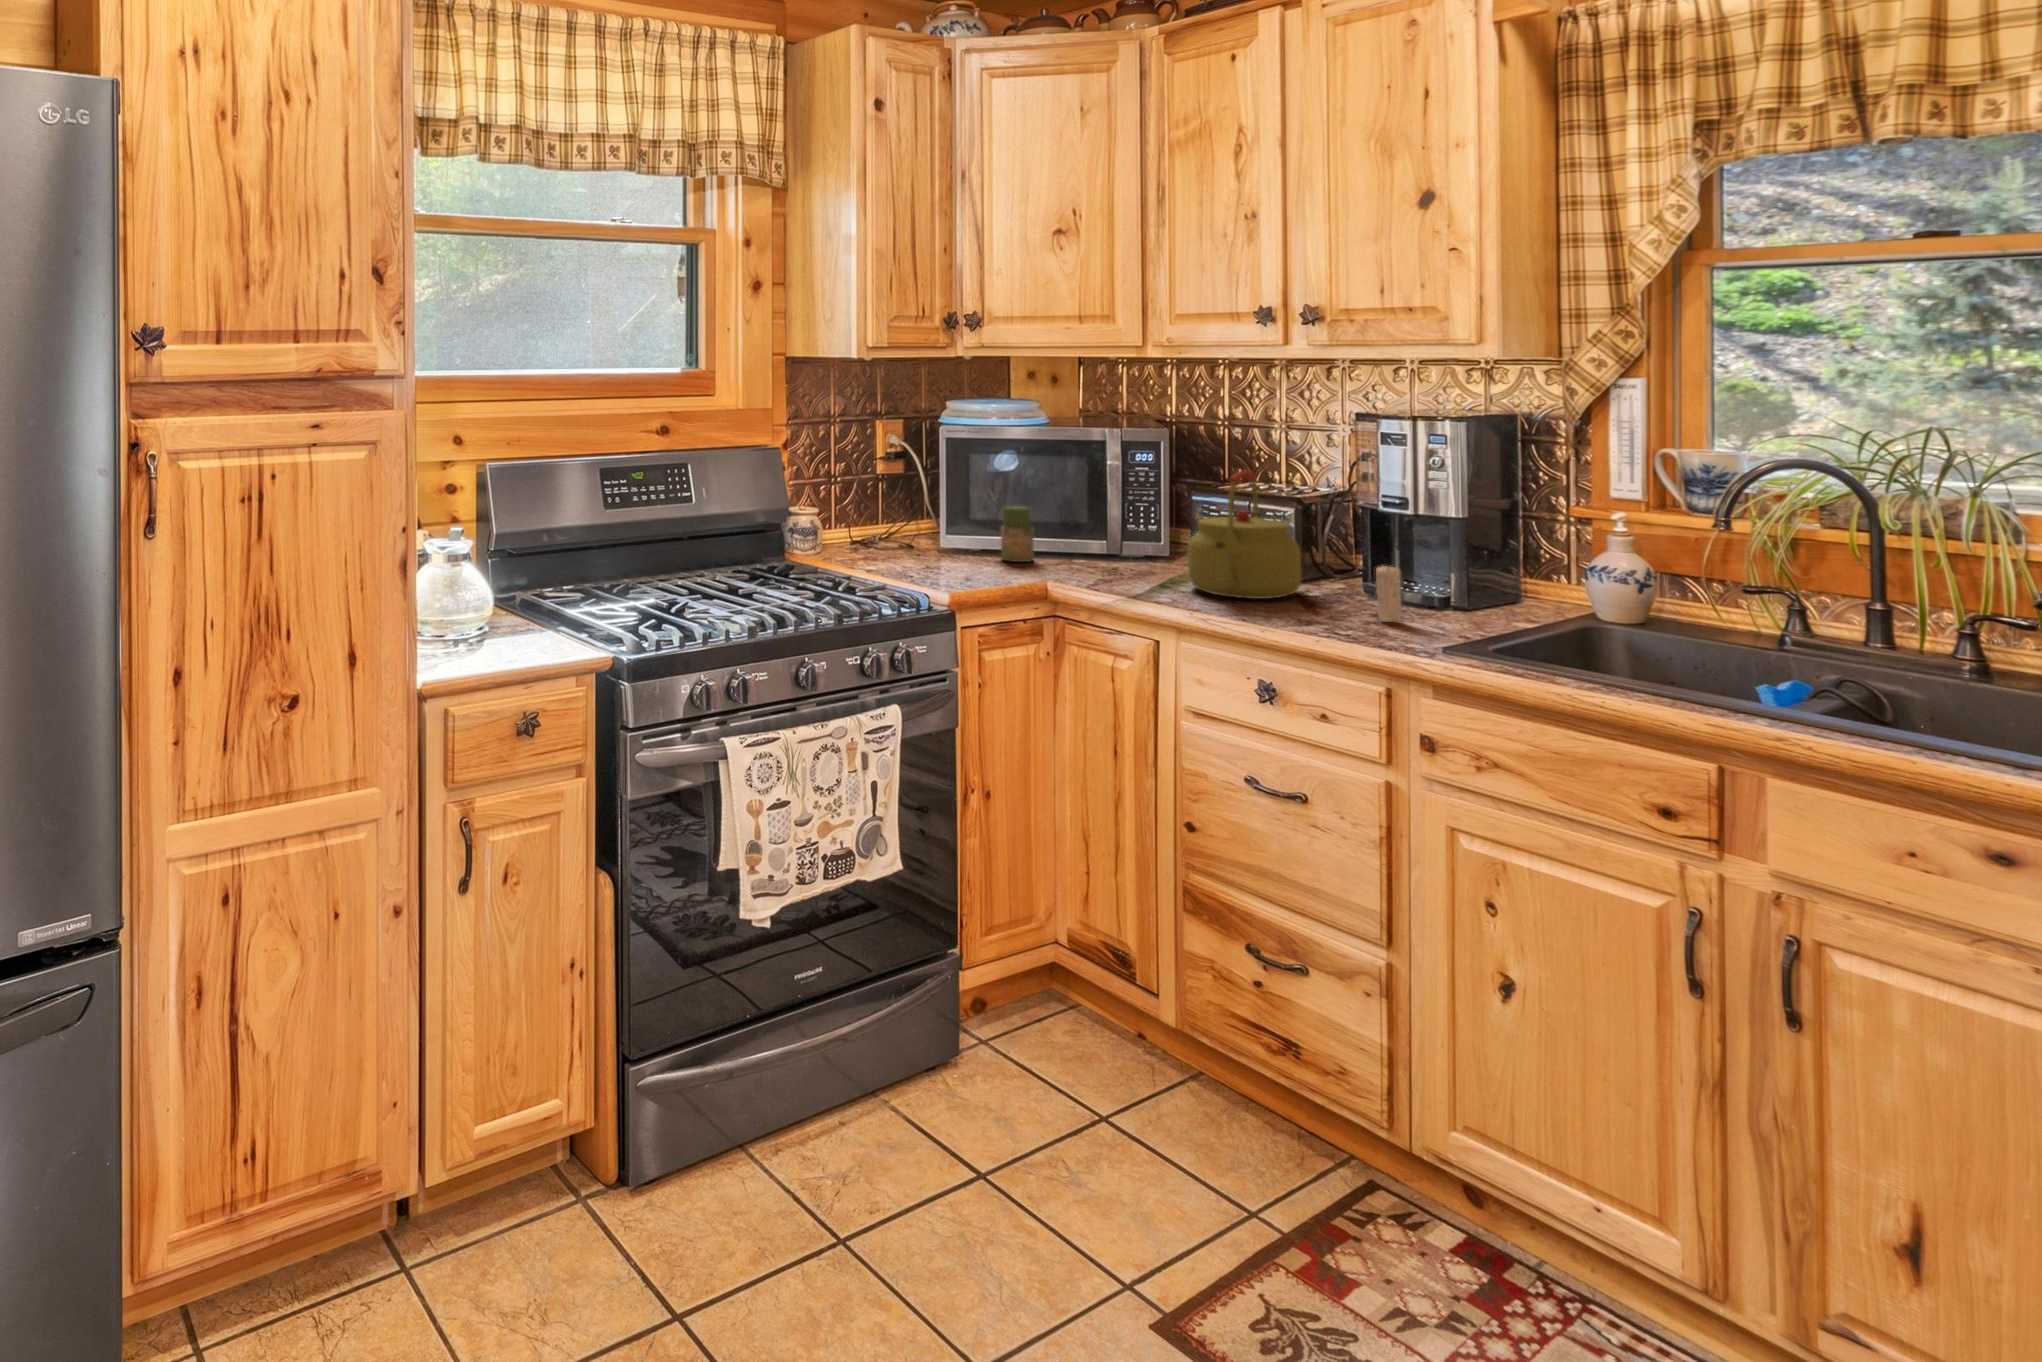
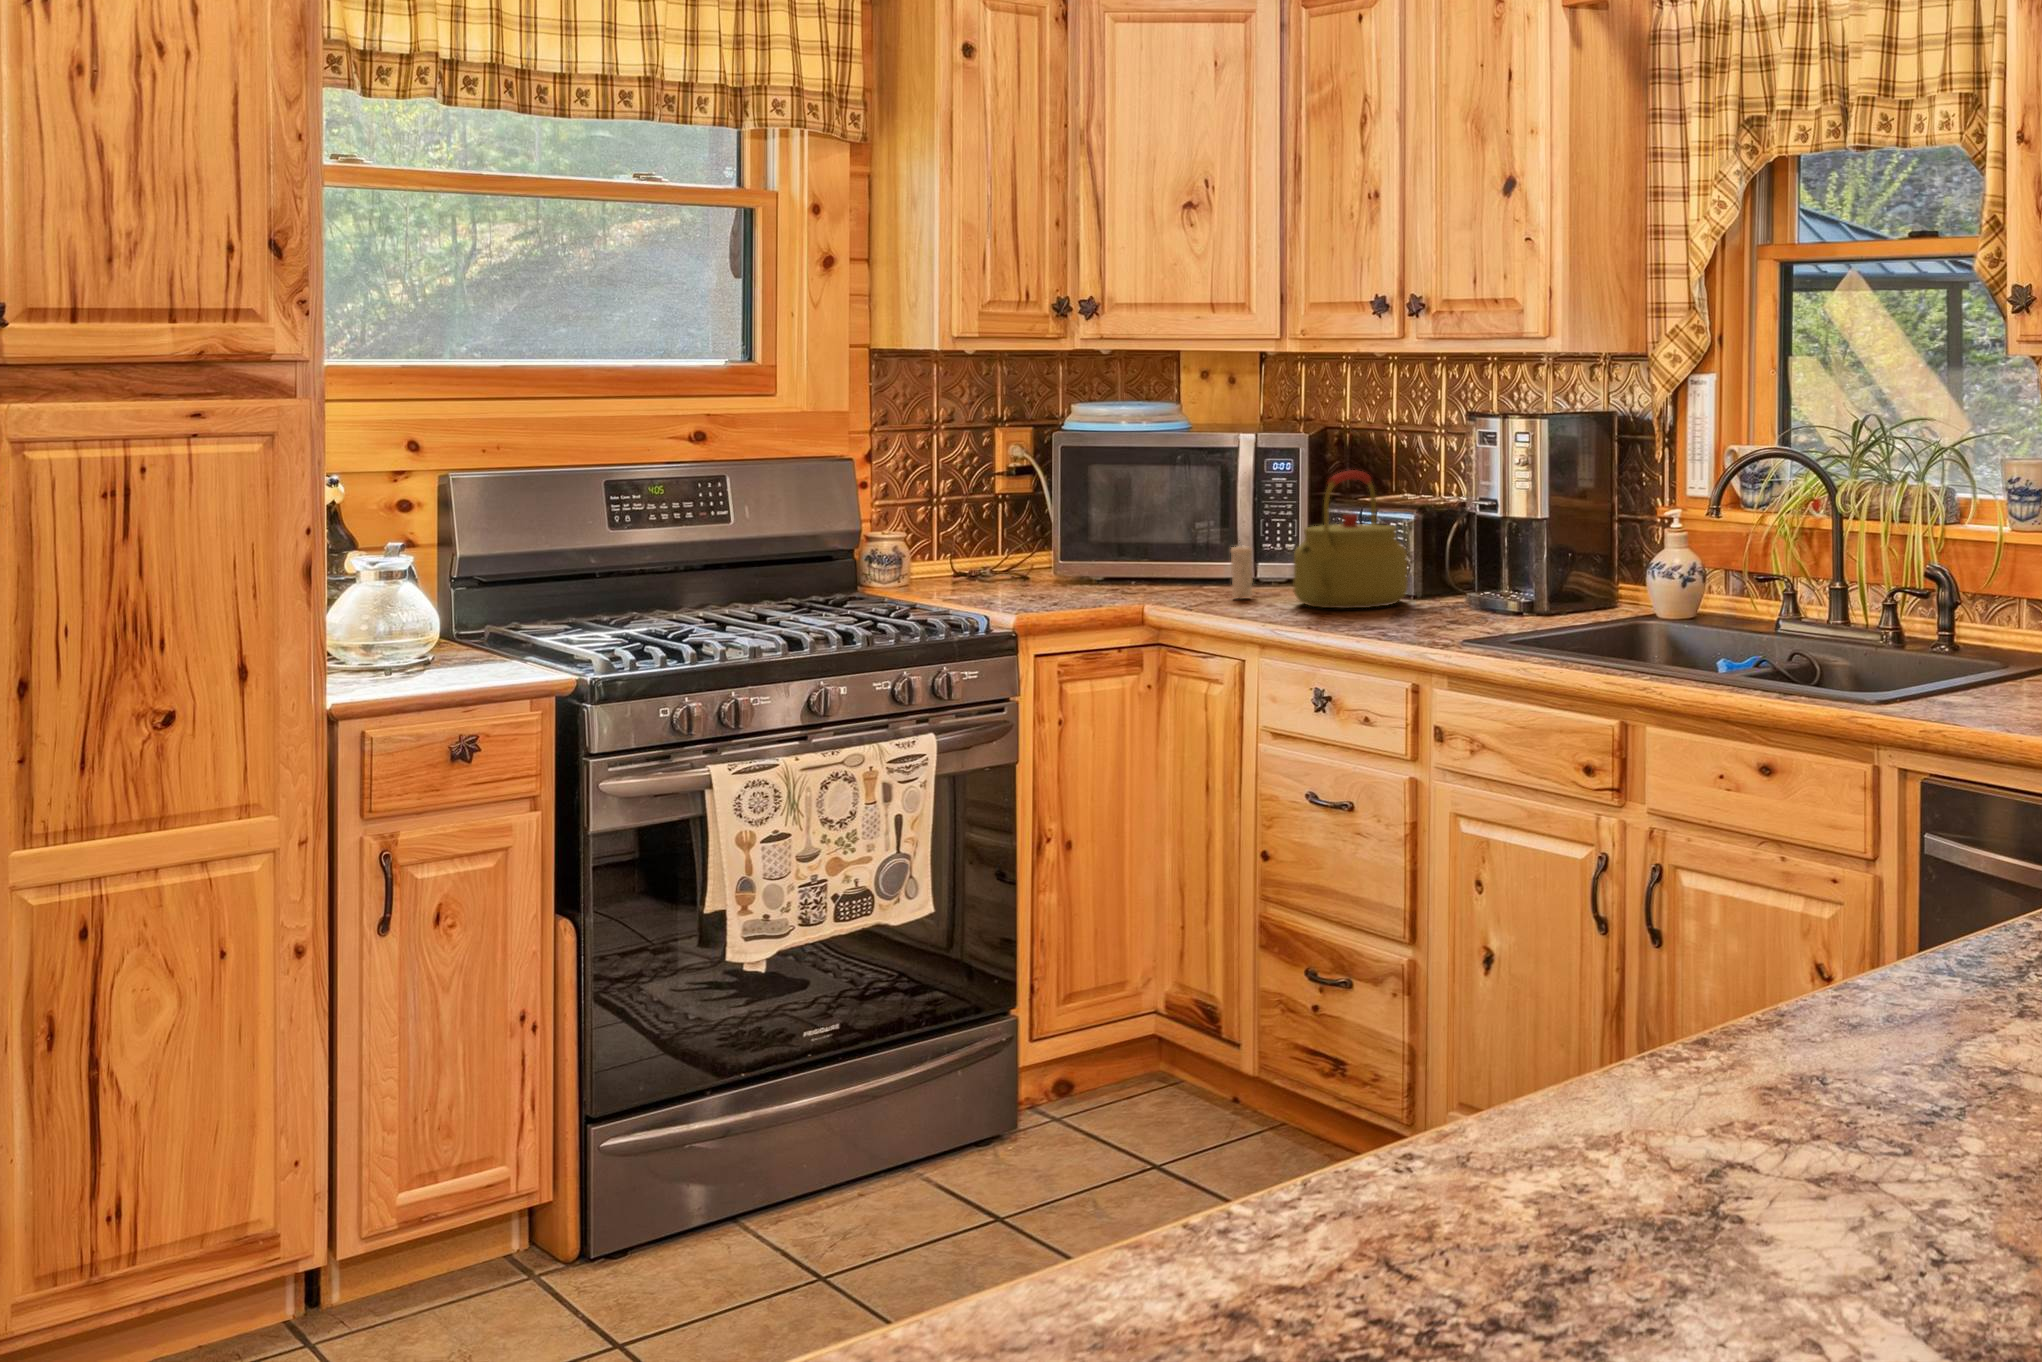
jar: present [1001,506,1034,562] -> none [1110,522,1148,586]
candle: present [1376,563,1401,622] -> present [1231,546,1253,598]

